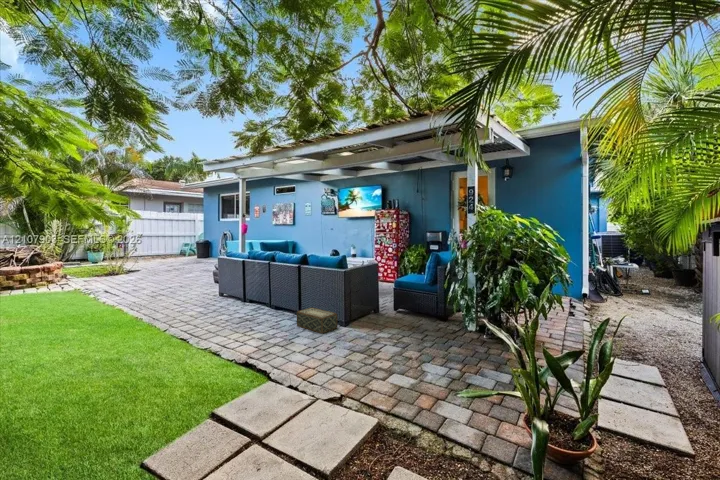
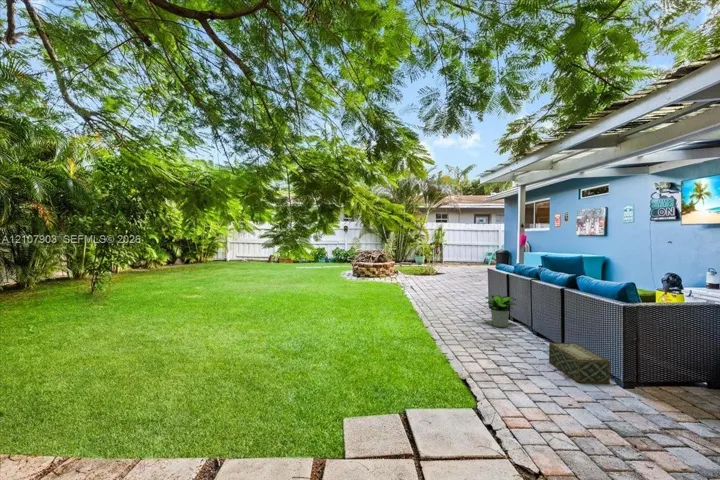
potted plant: none [227,281,260,310] -> present [485,295,516,327]

